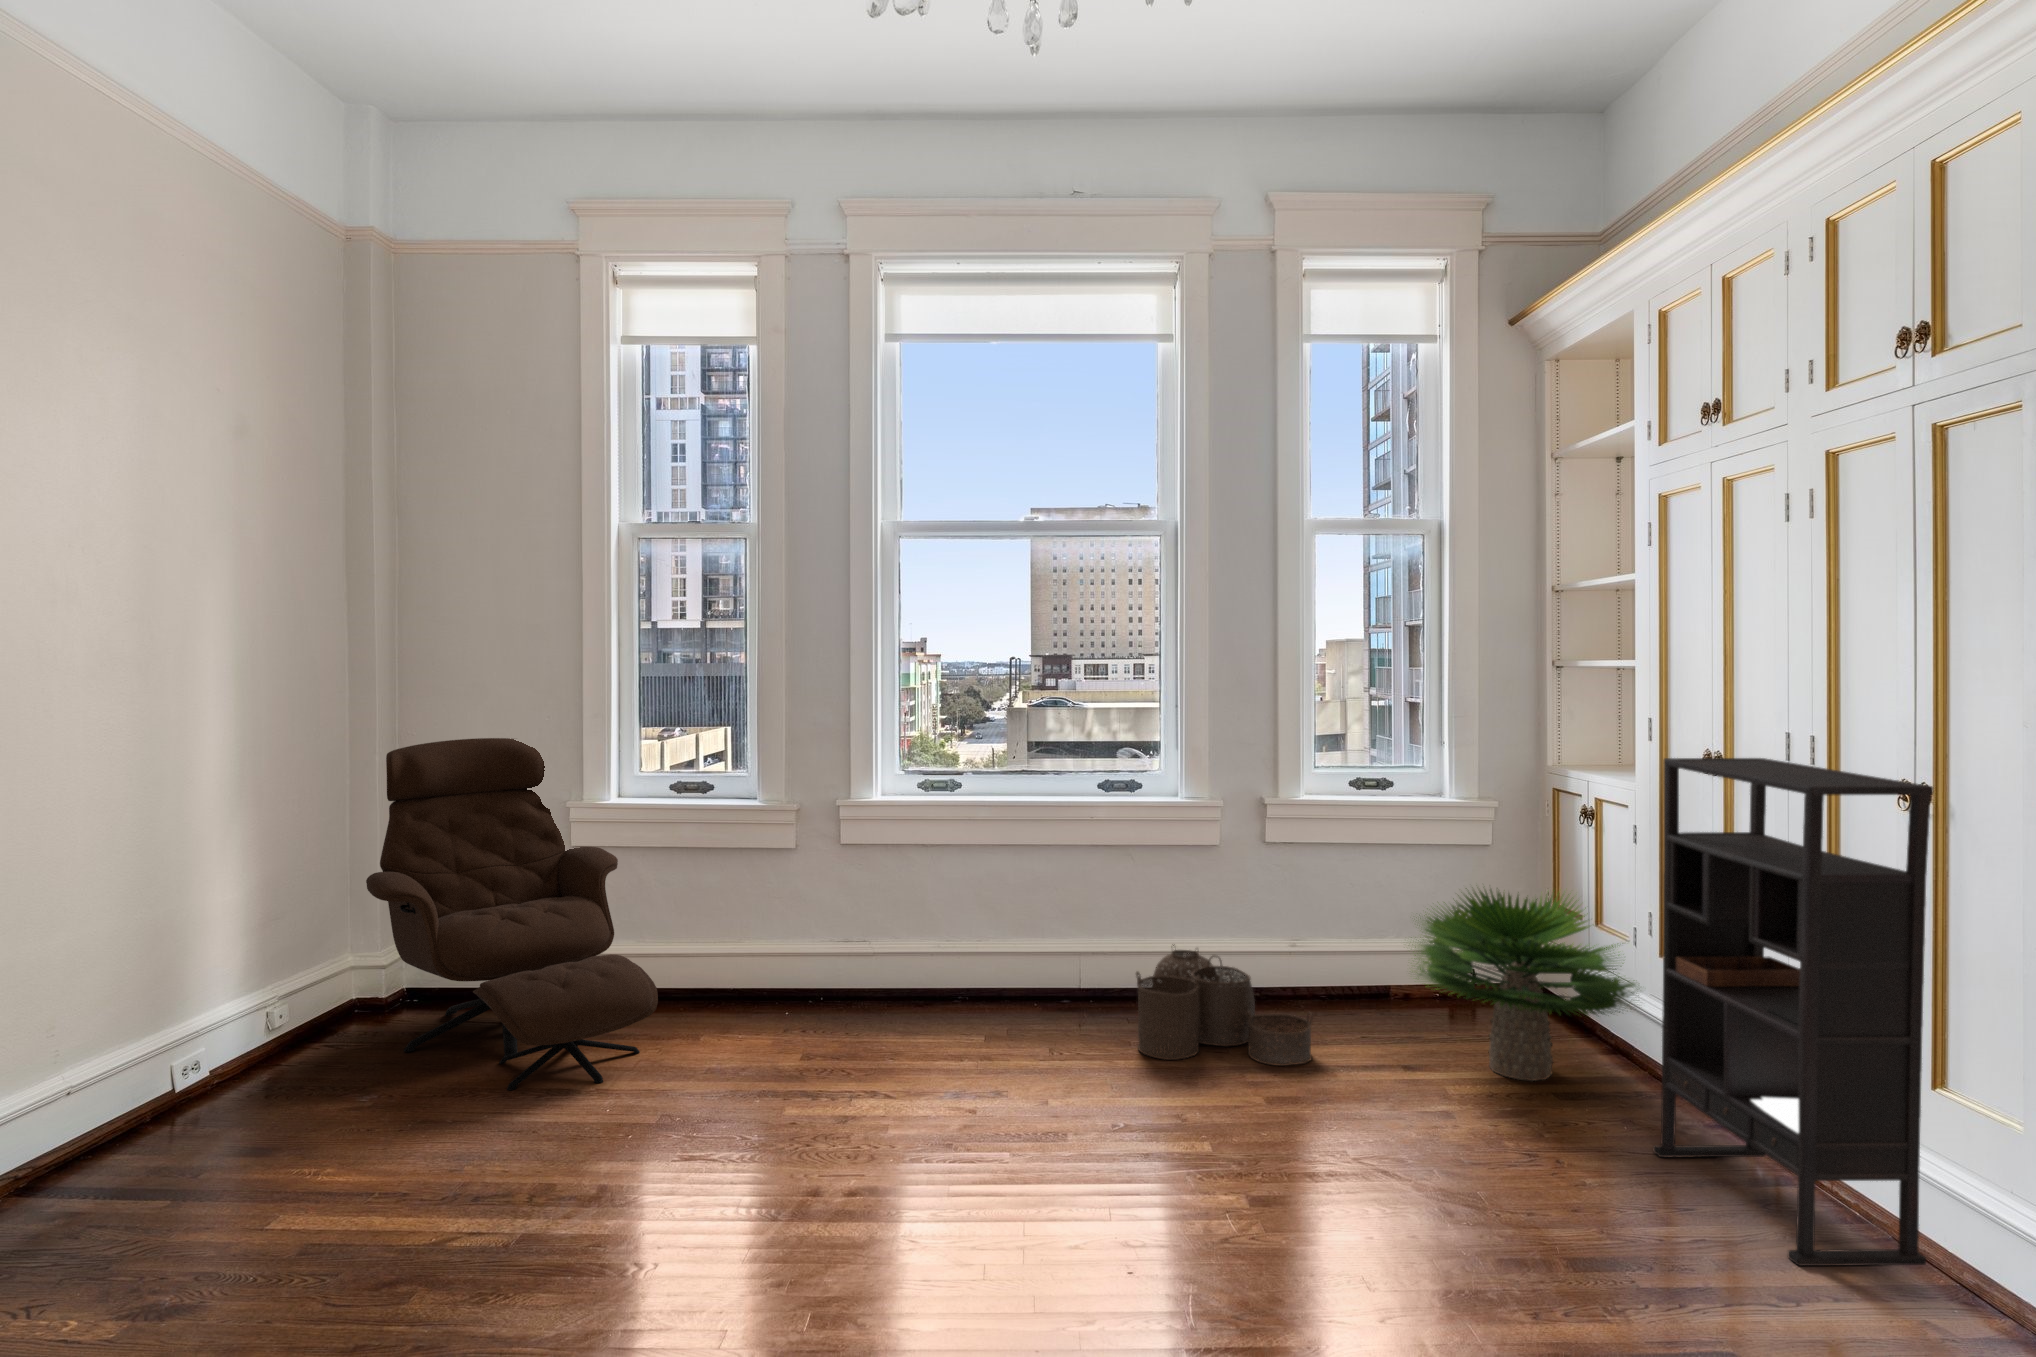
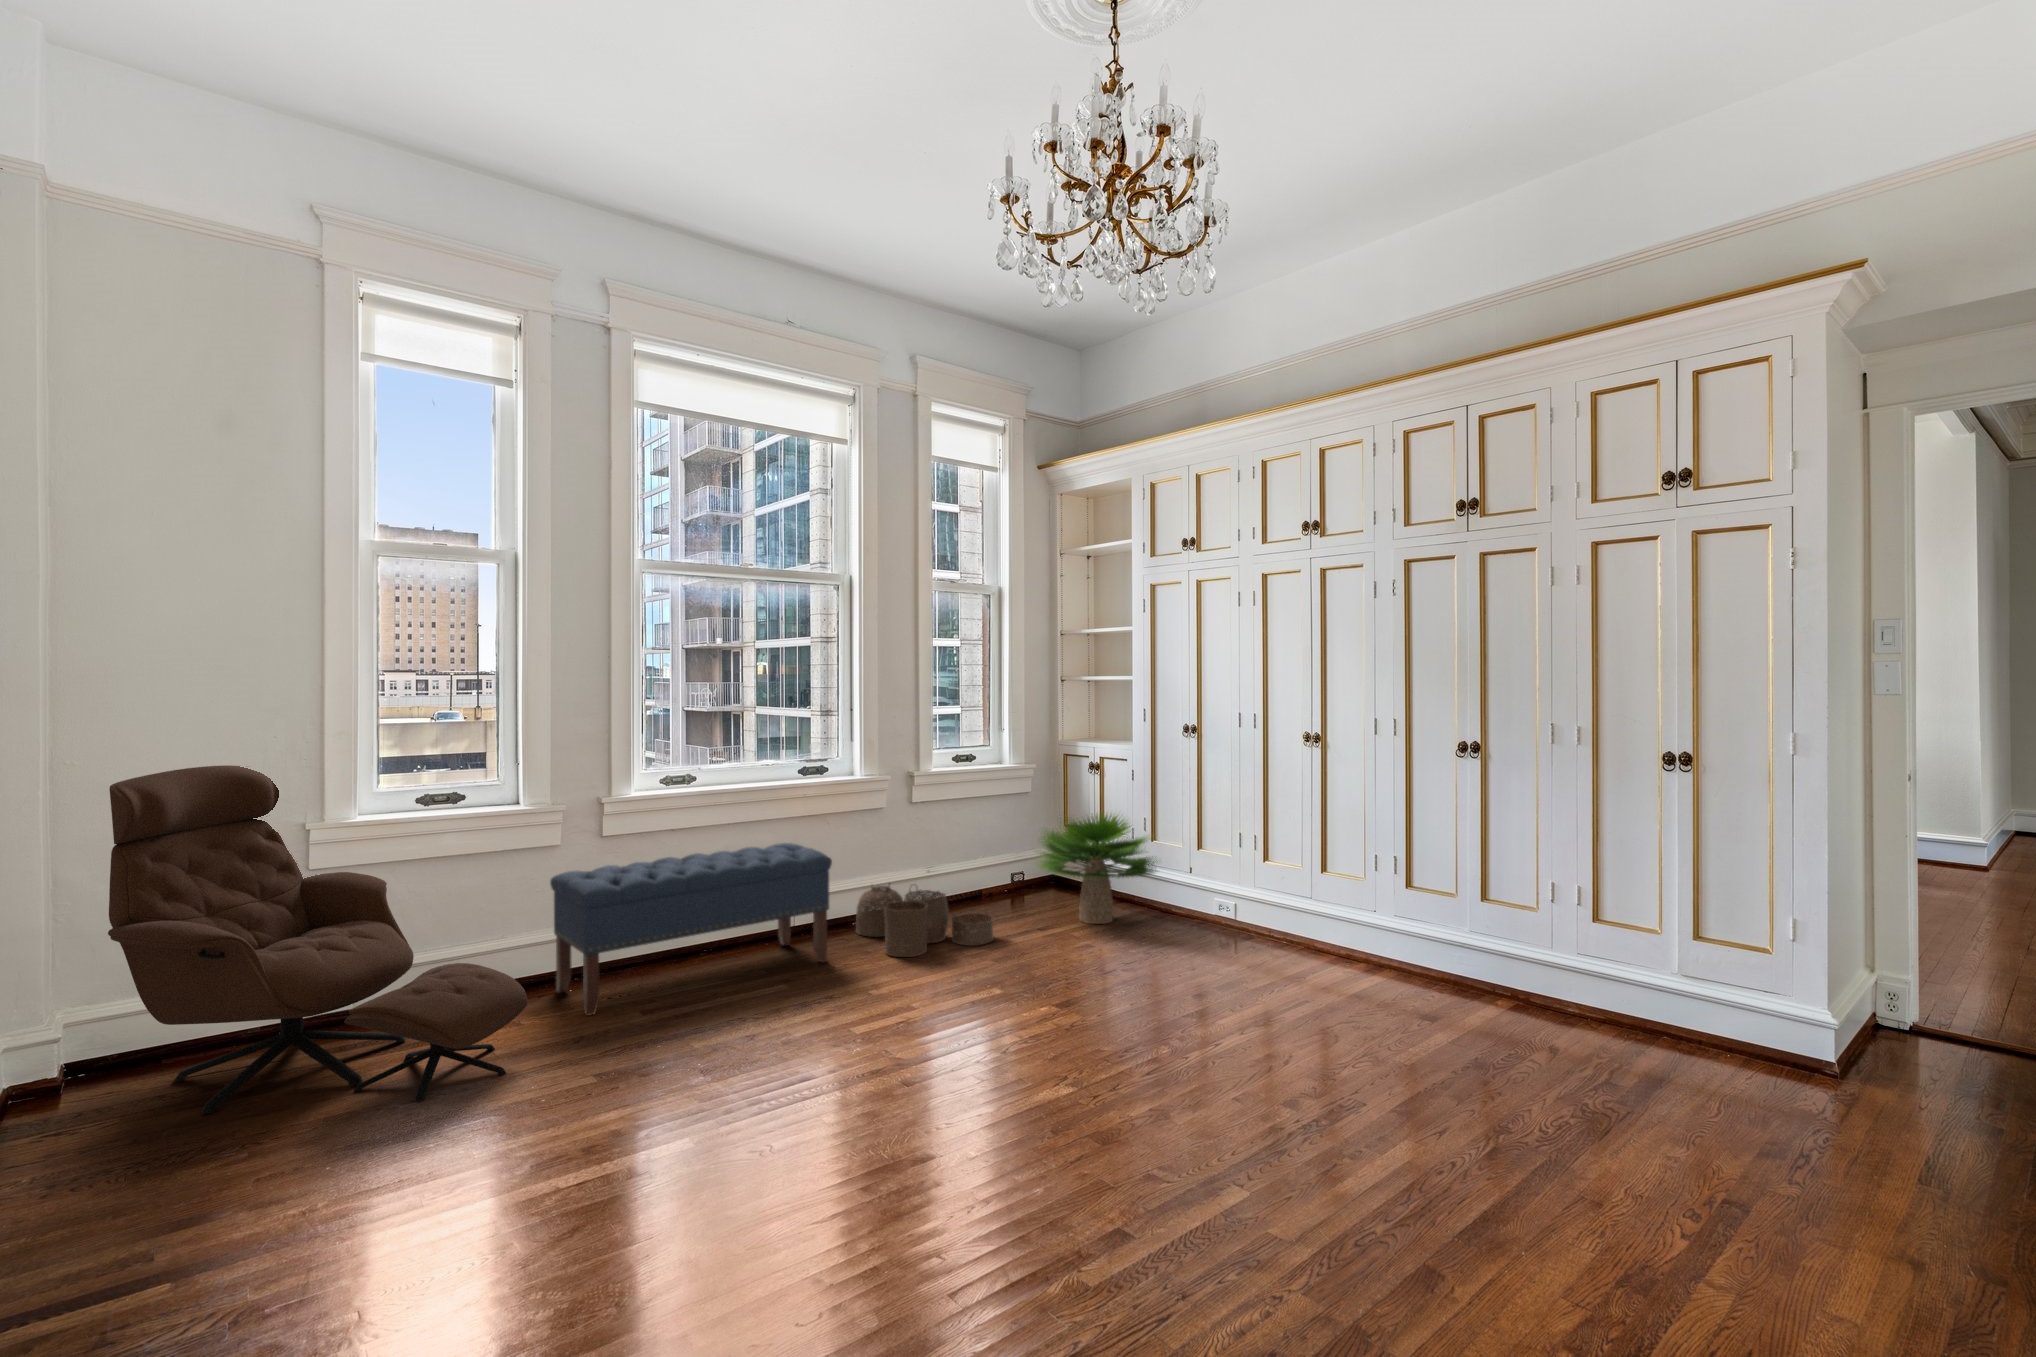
bookshelf: present [1653,758,1933,1266] -> none [1194,726,1324,964]
bench: none [746,873,1065,1040] -> present [550,843,832,1016]

